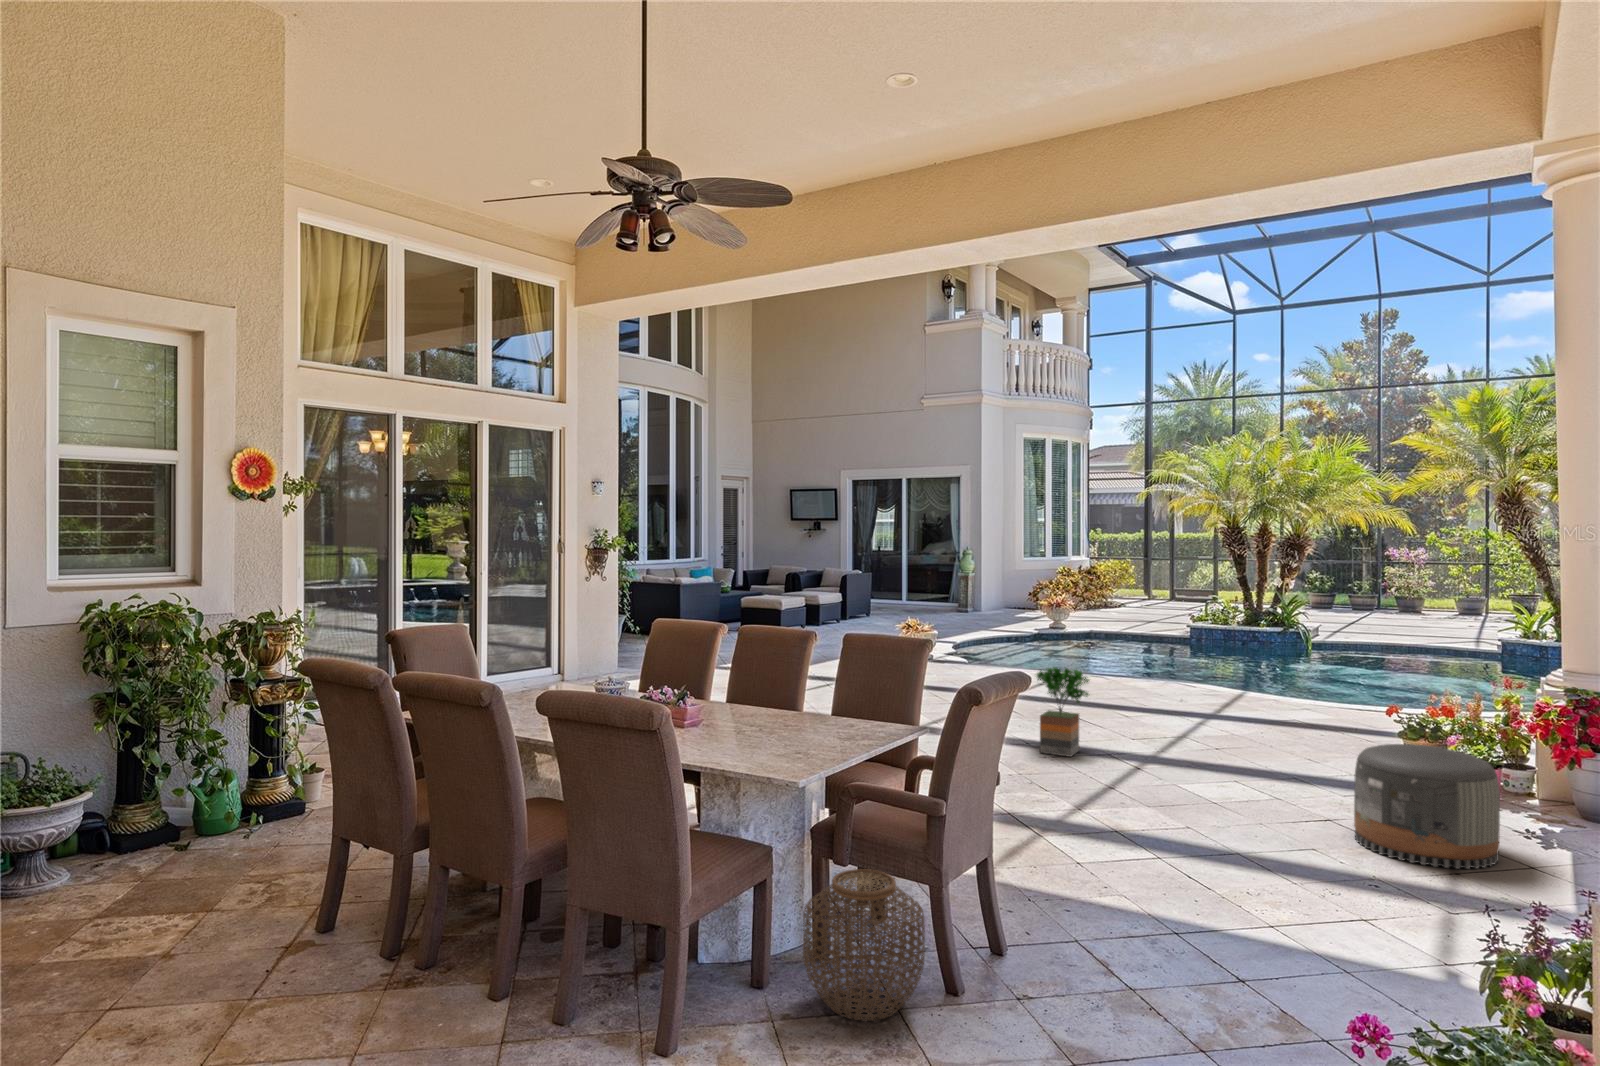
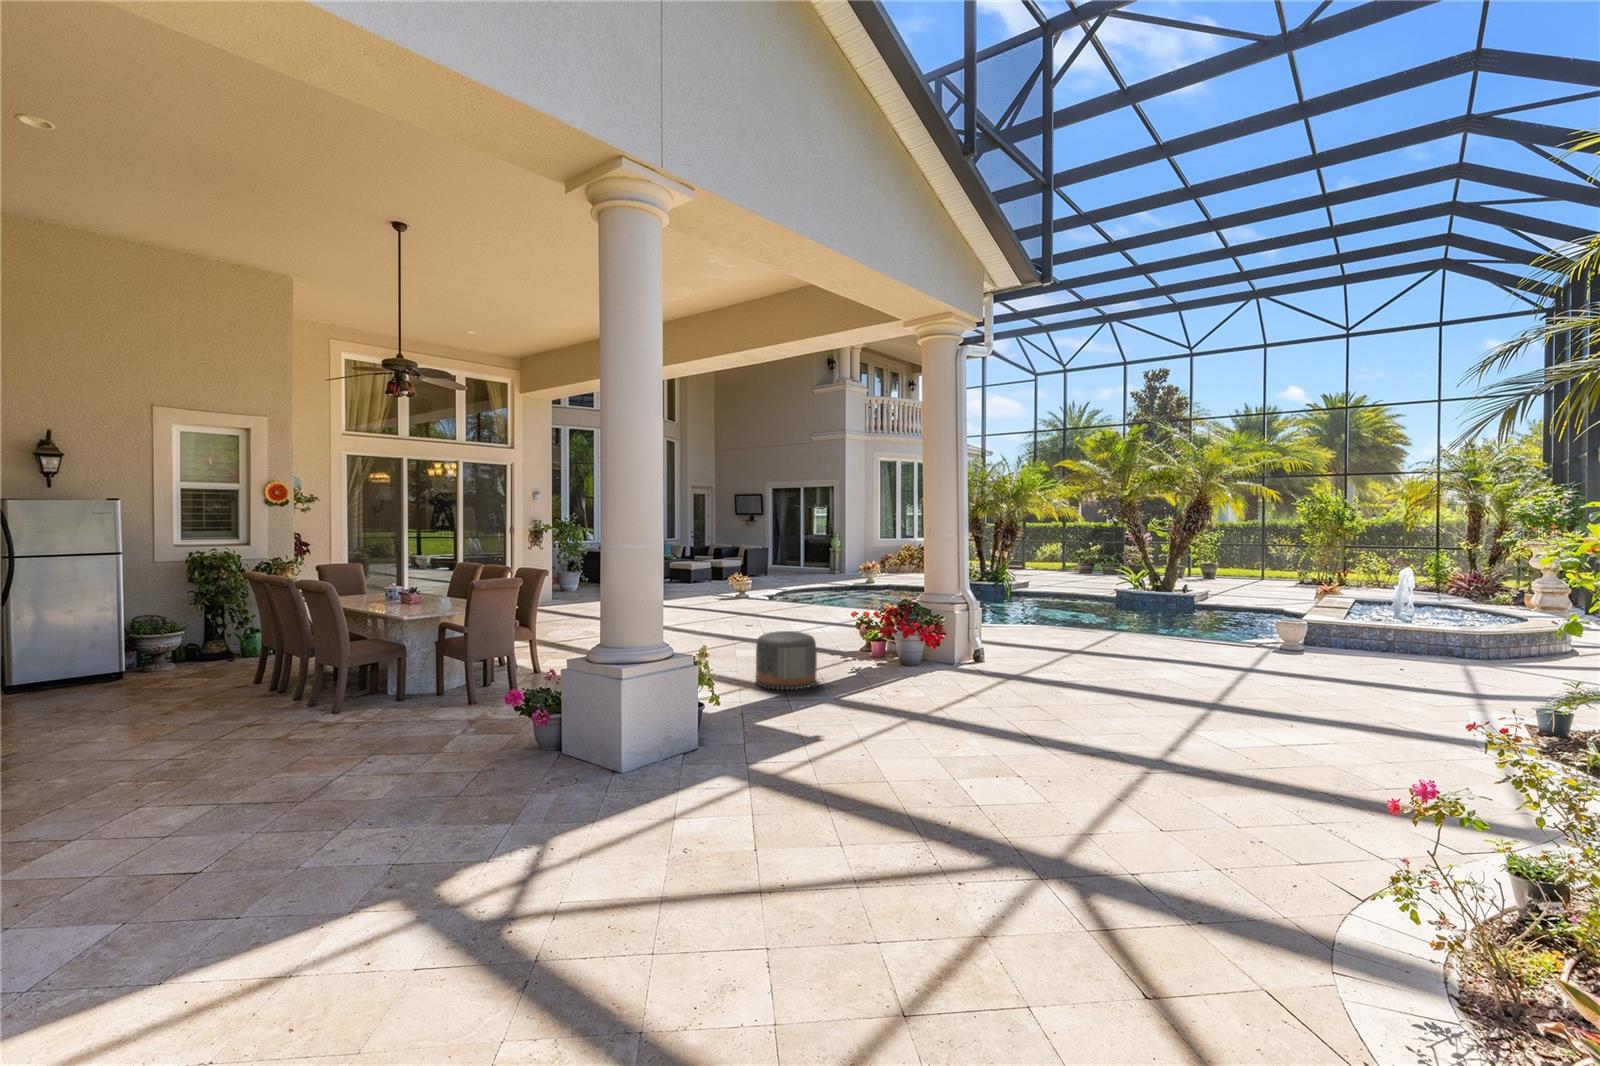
potted tree: present [1037,667,1089,757] -> none [696,594,727,642]
woven basket: present [803,869,925,1021] -> none [373,664,431,722]

